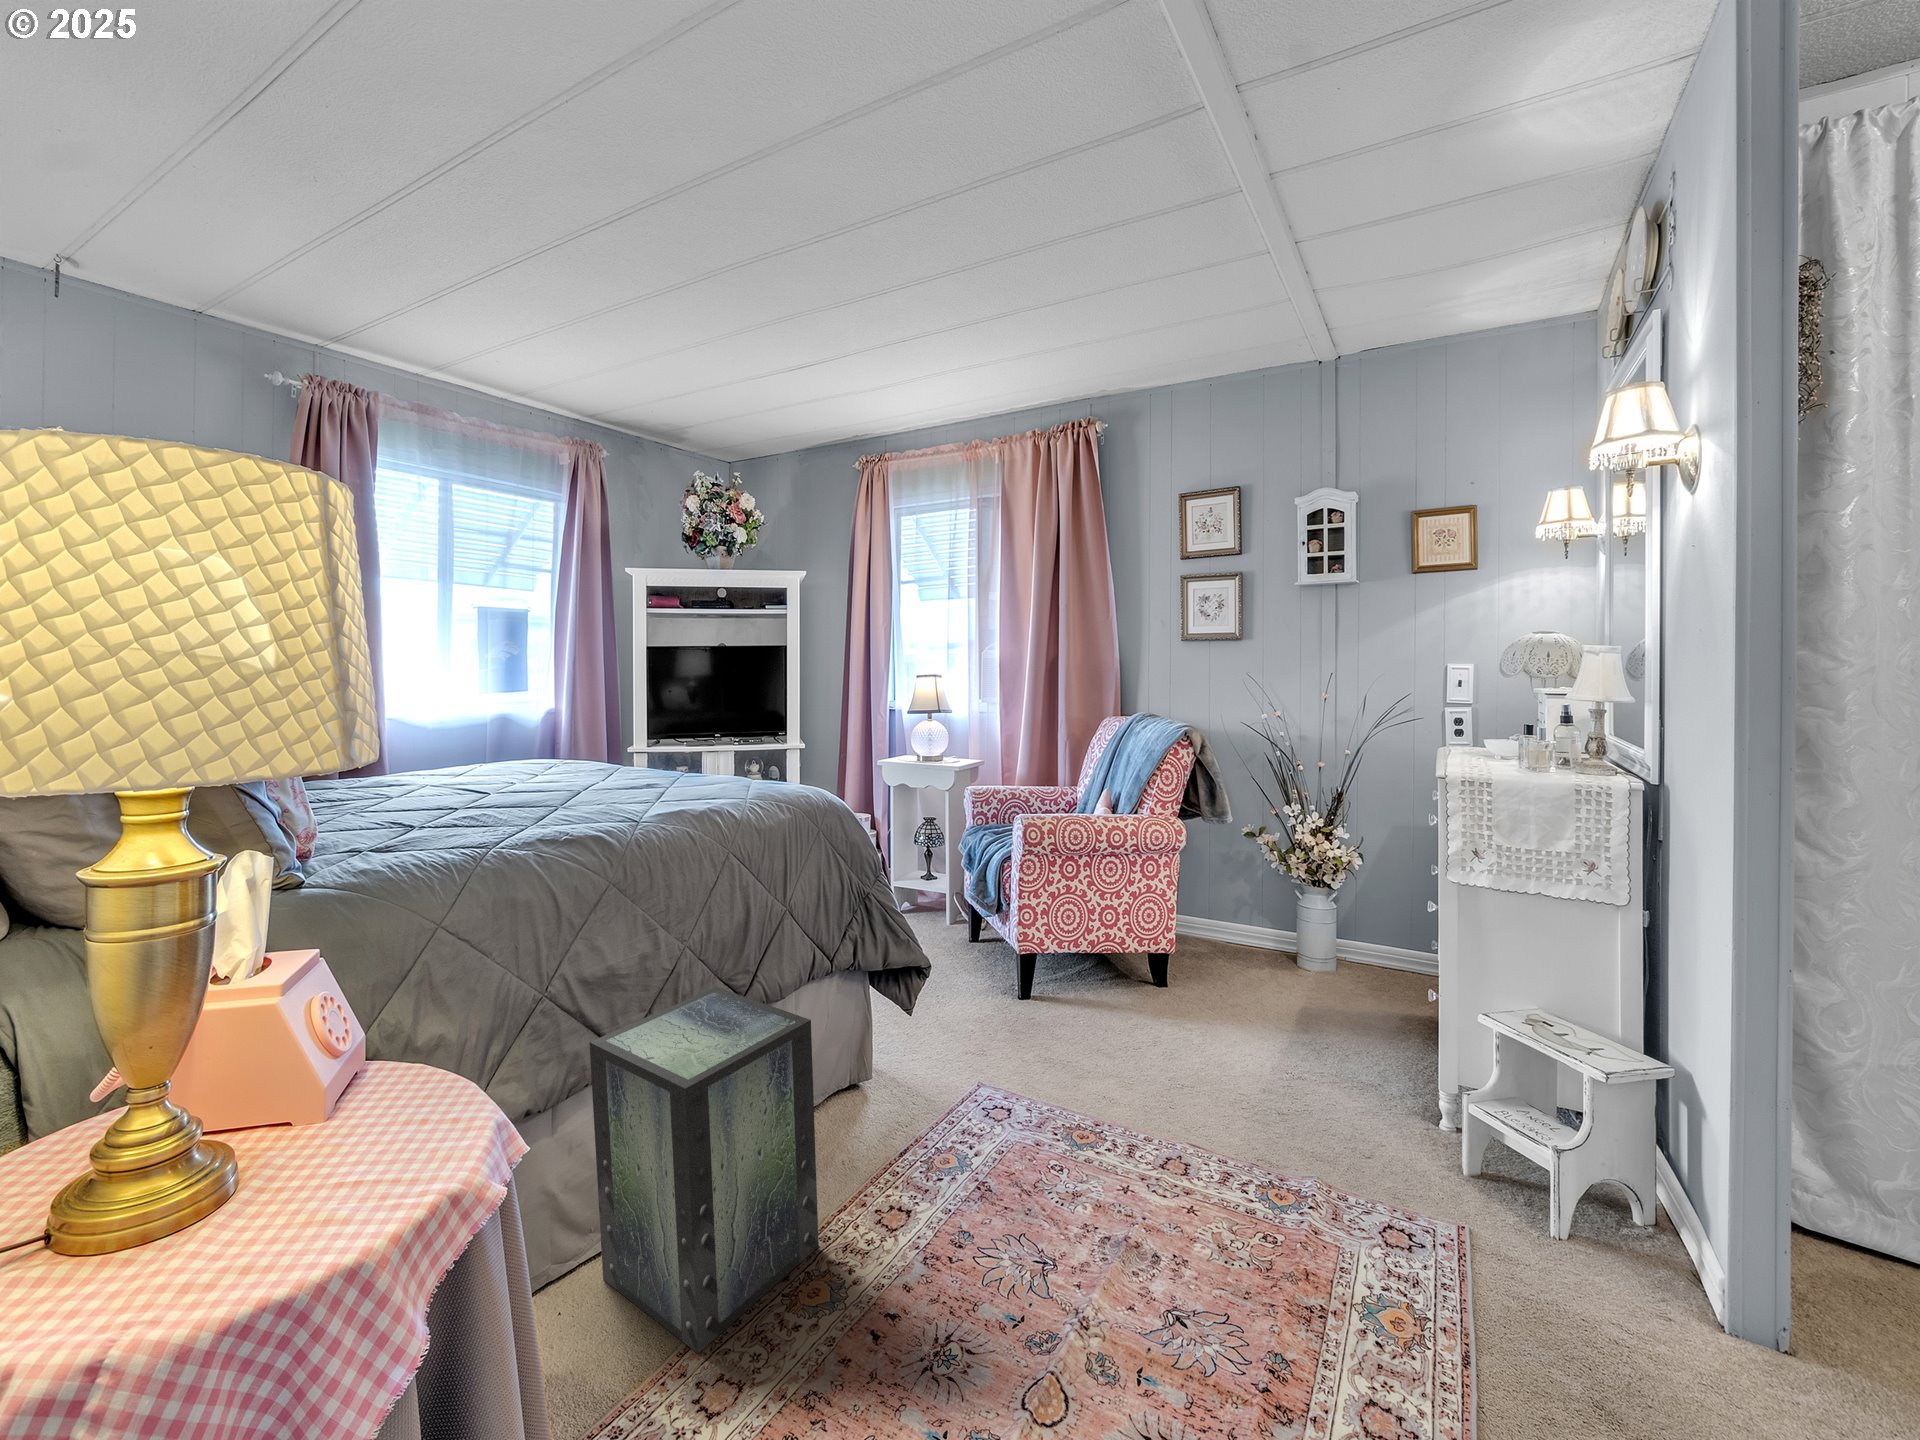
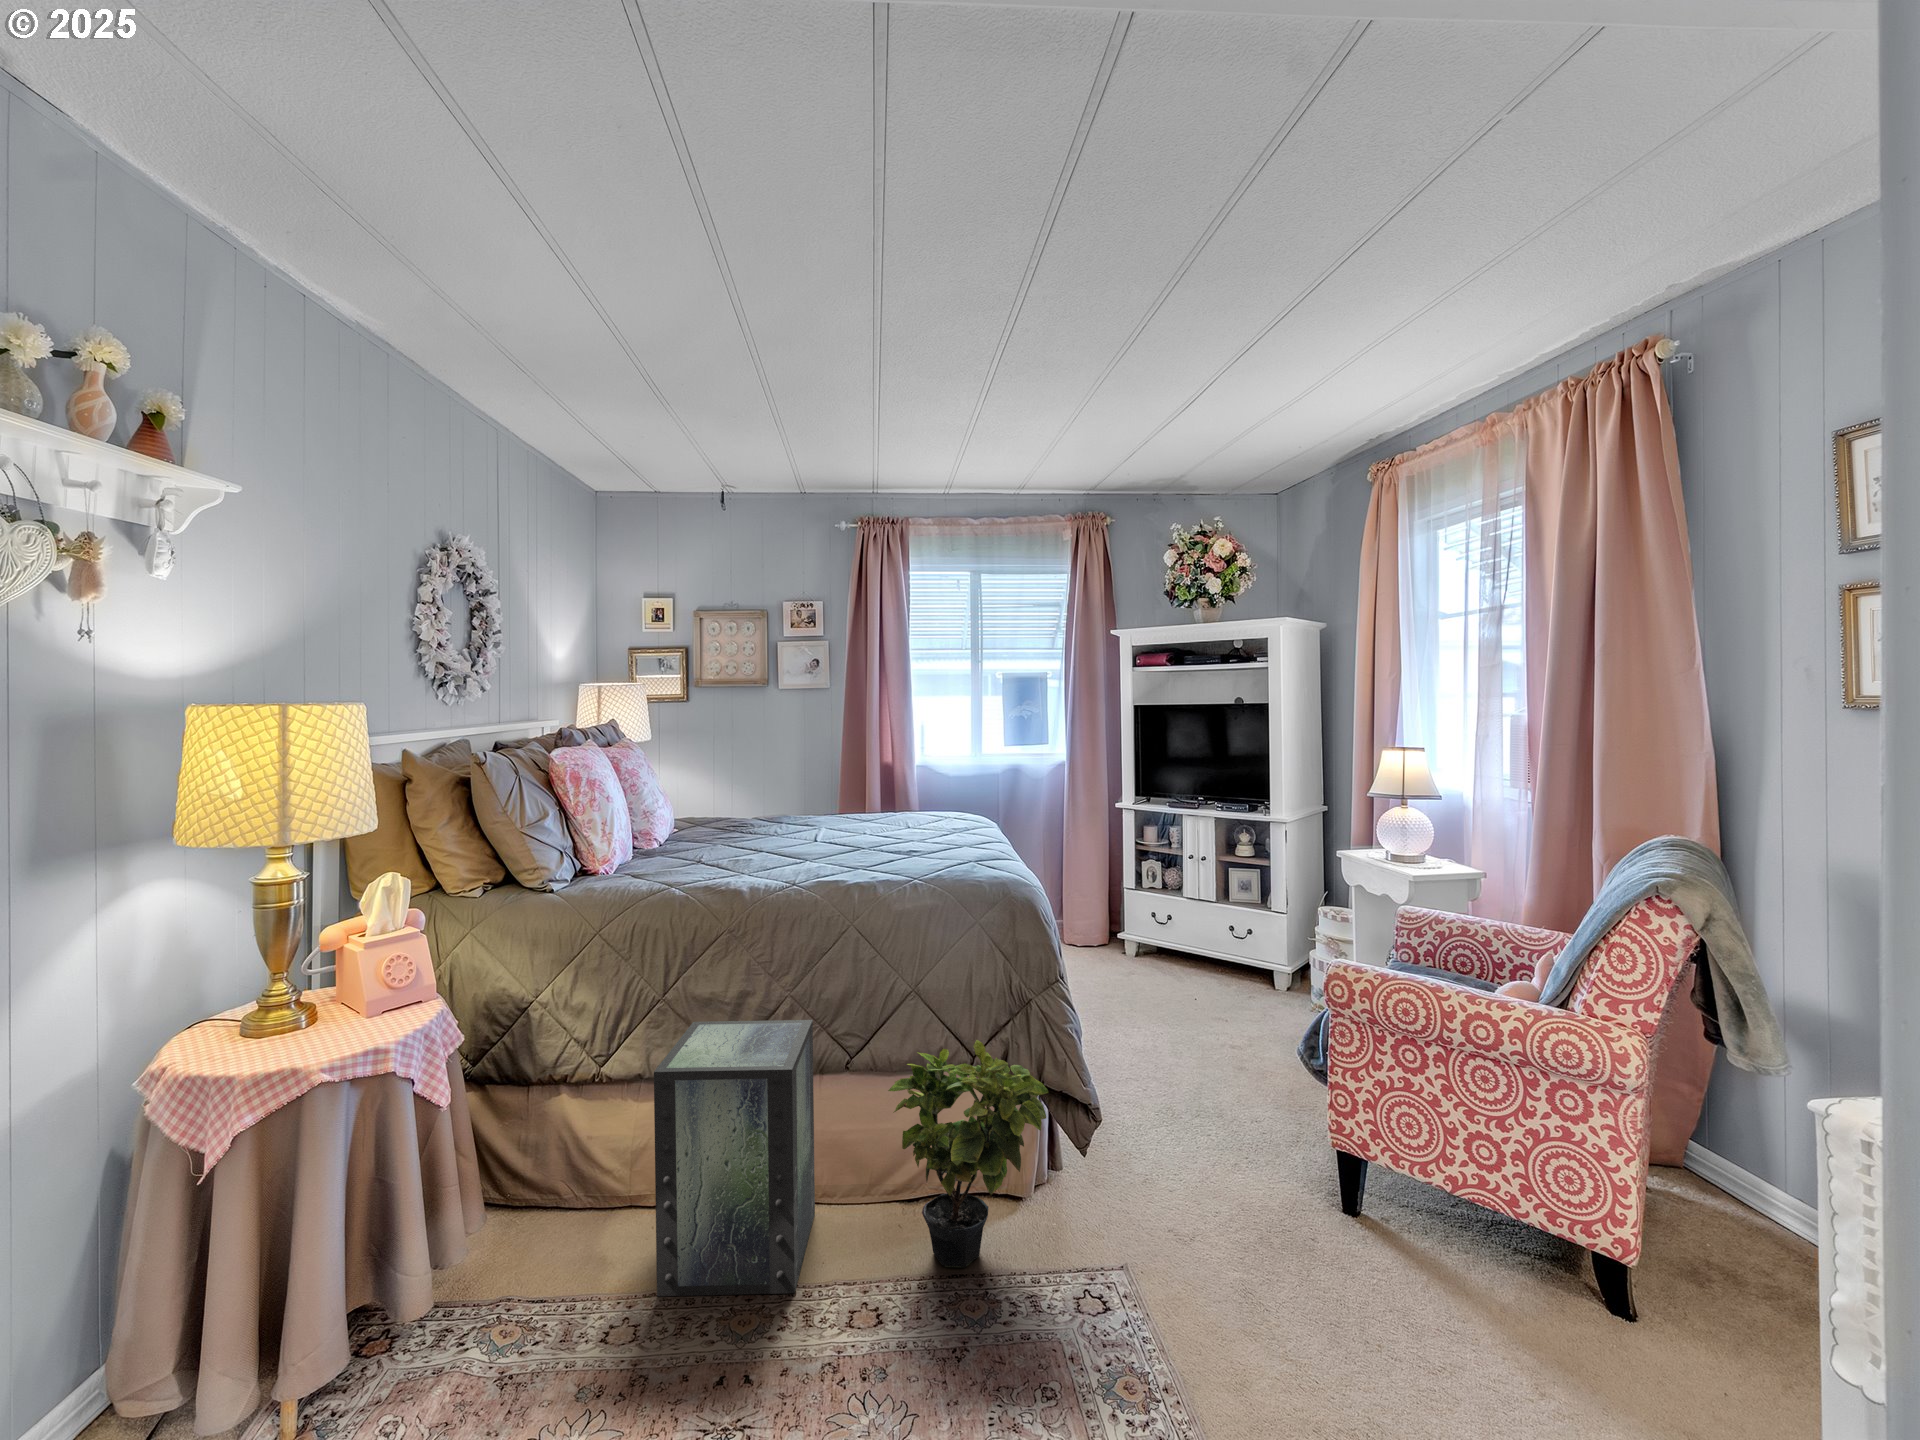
potted plant: none [798,944,960,1150] -> present [888,1040,1048,1267]

